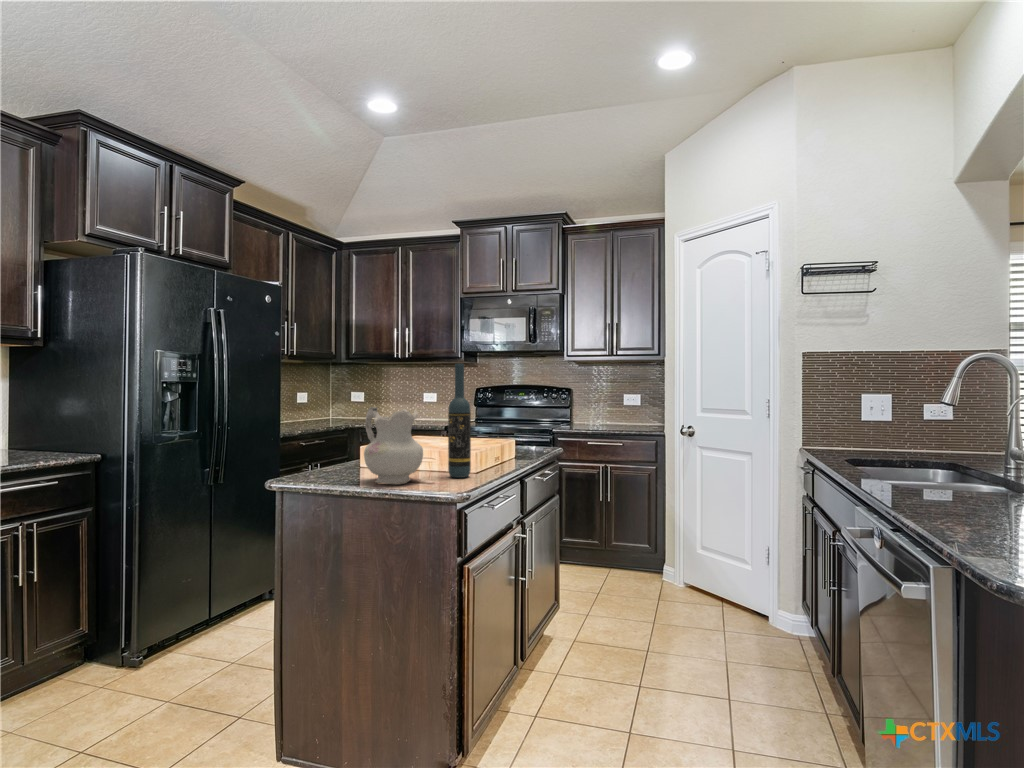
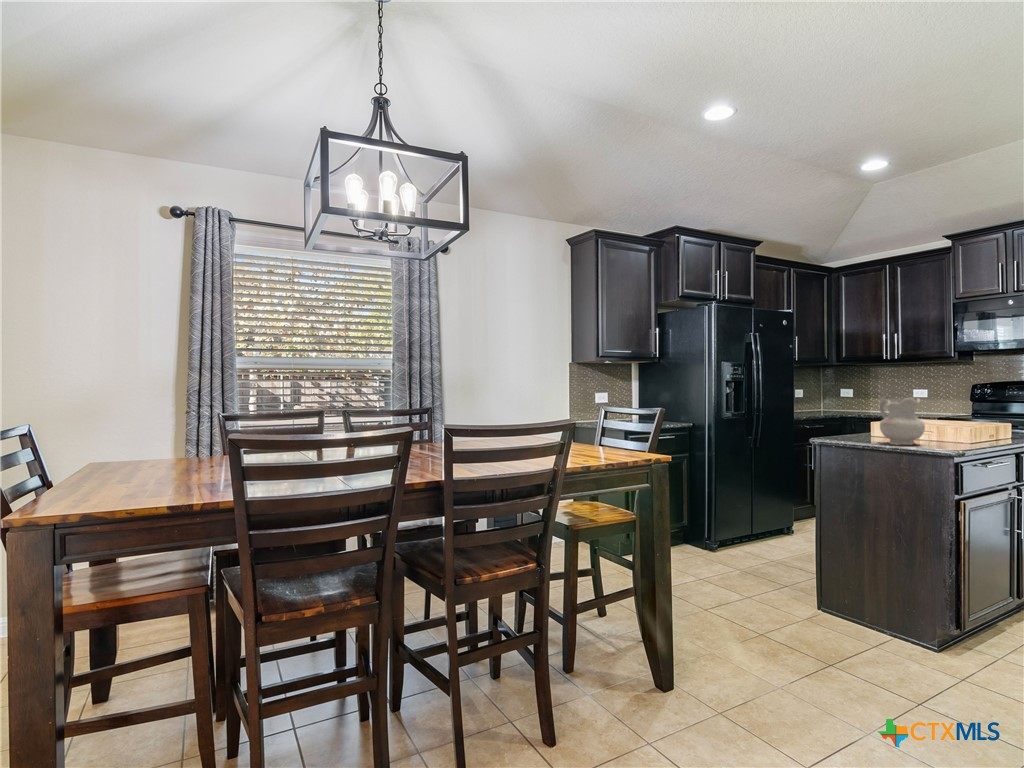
wine bottle: present [448,364,471,478] -> none [945,367,965,445]

